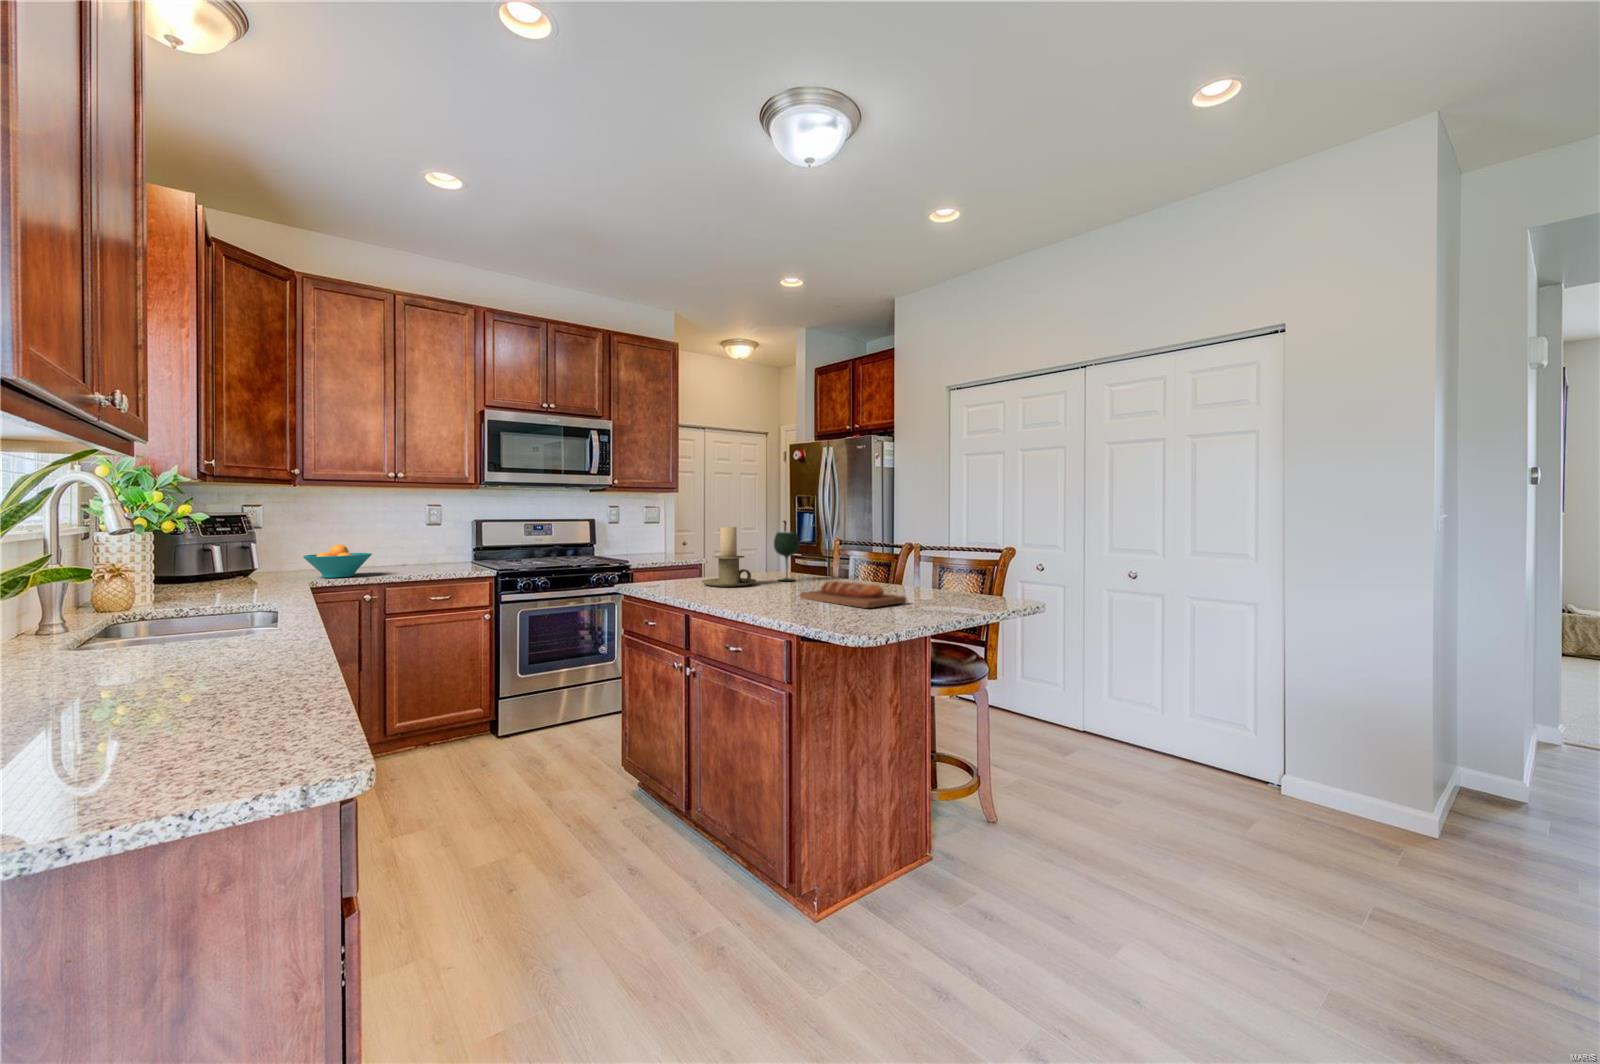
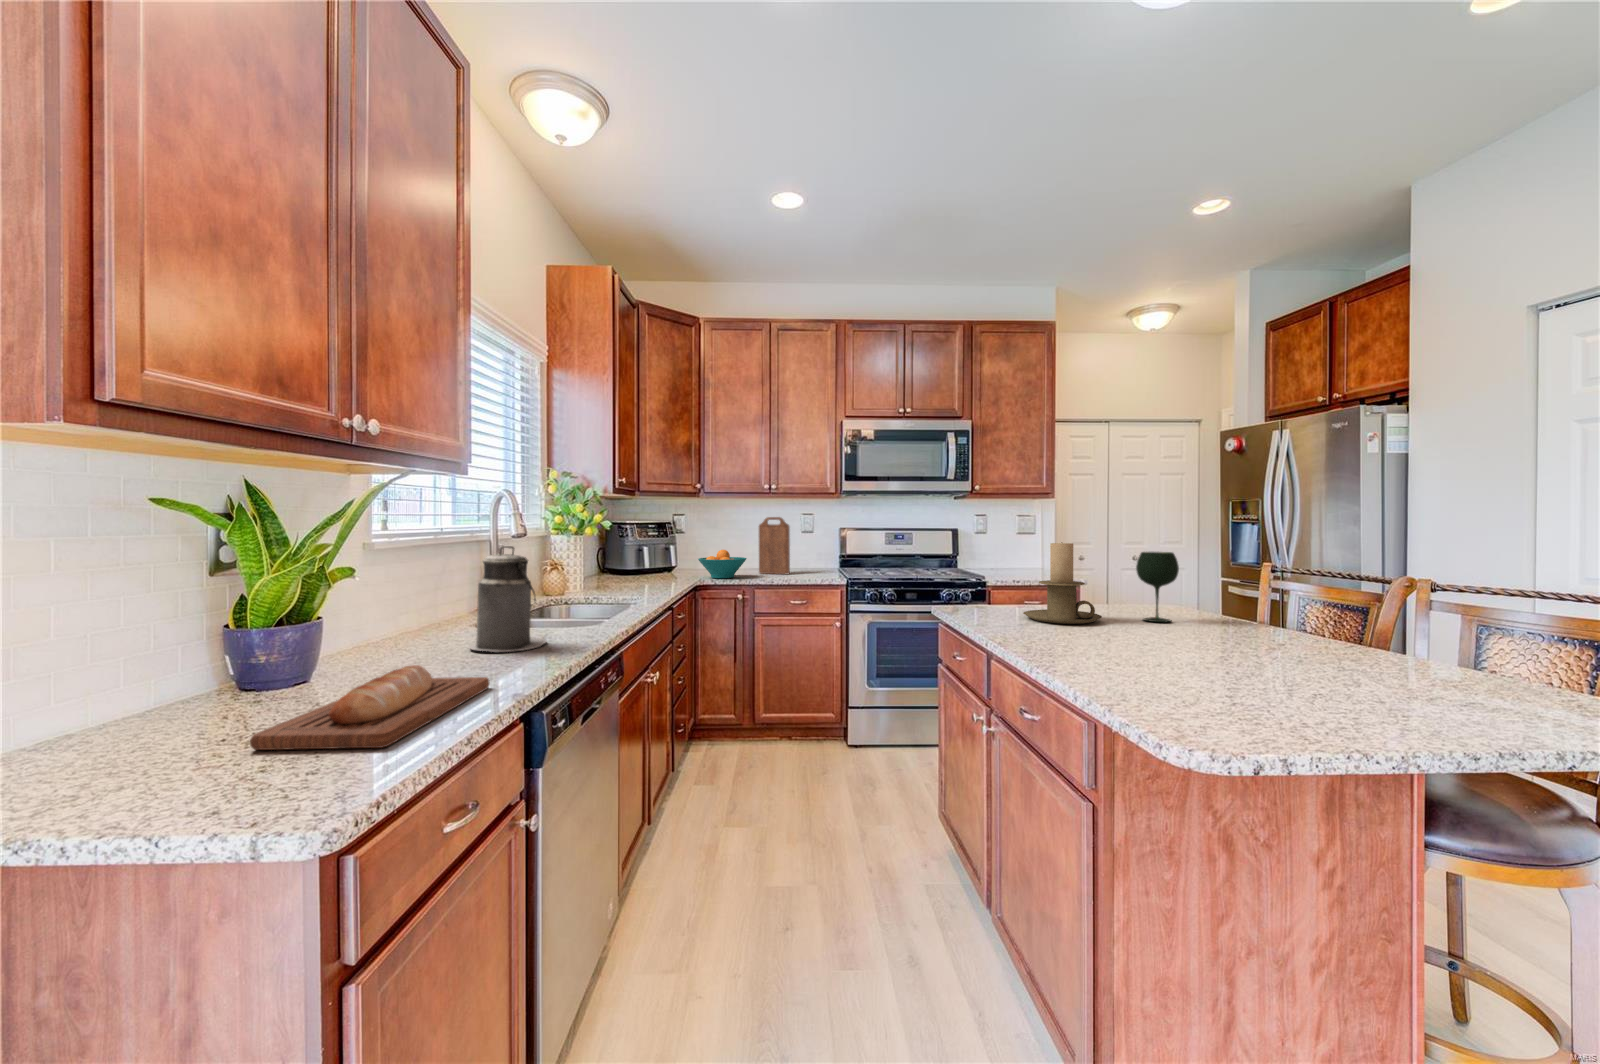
cutting board: none [379,508,422,571] -> present [759,517,790,574]
canister: none [131,536,249,663] -> present [469,546,546,652]
bread loaf: present [800,581,906,608] -> present [250,665,490,750]

